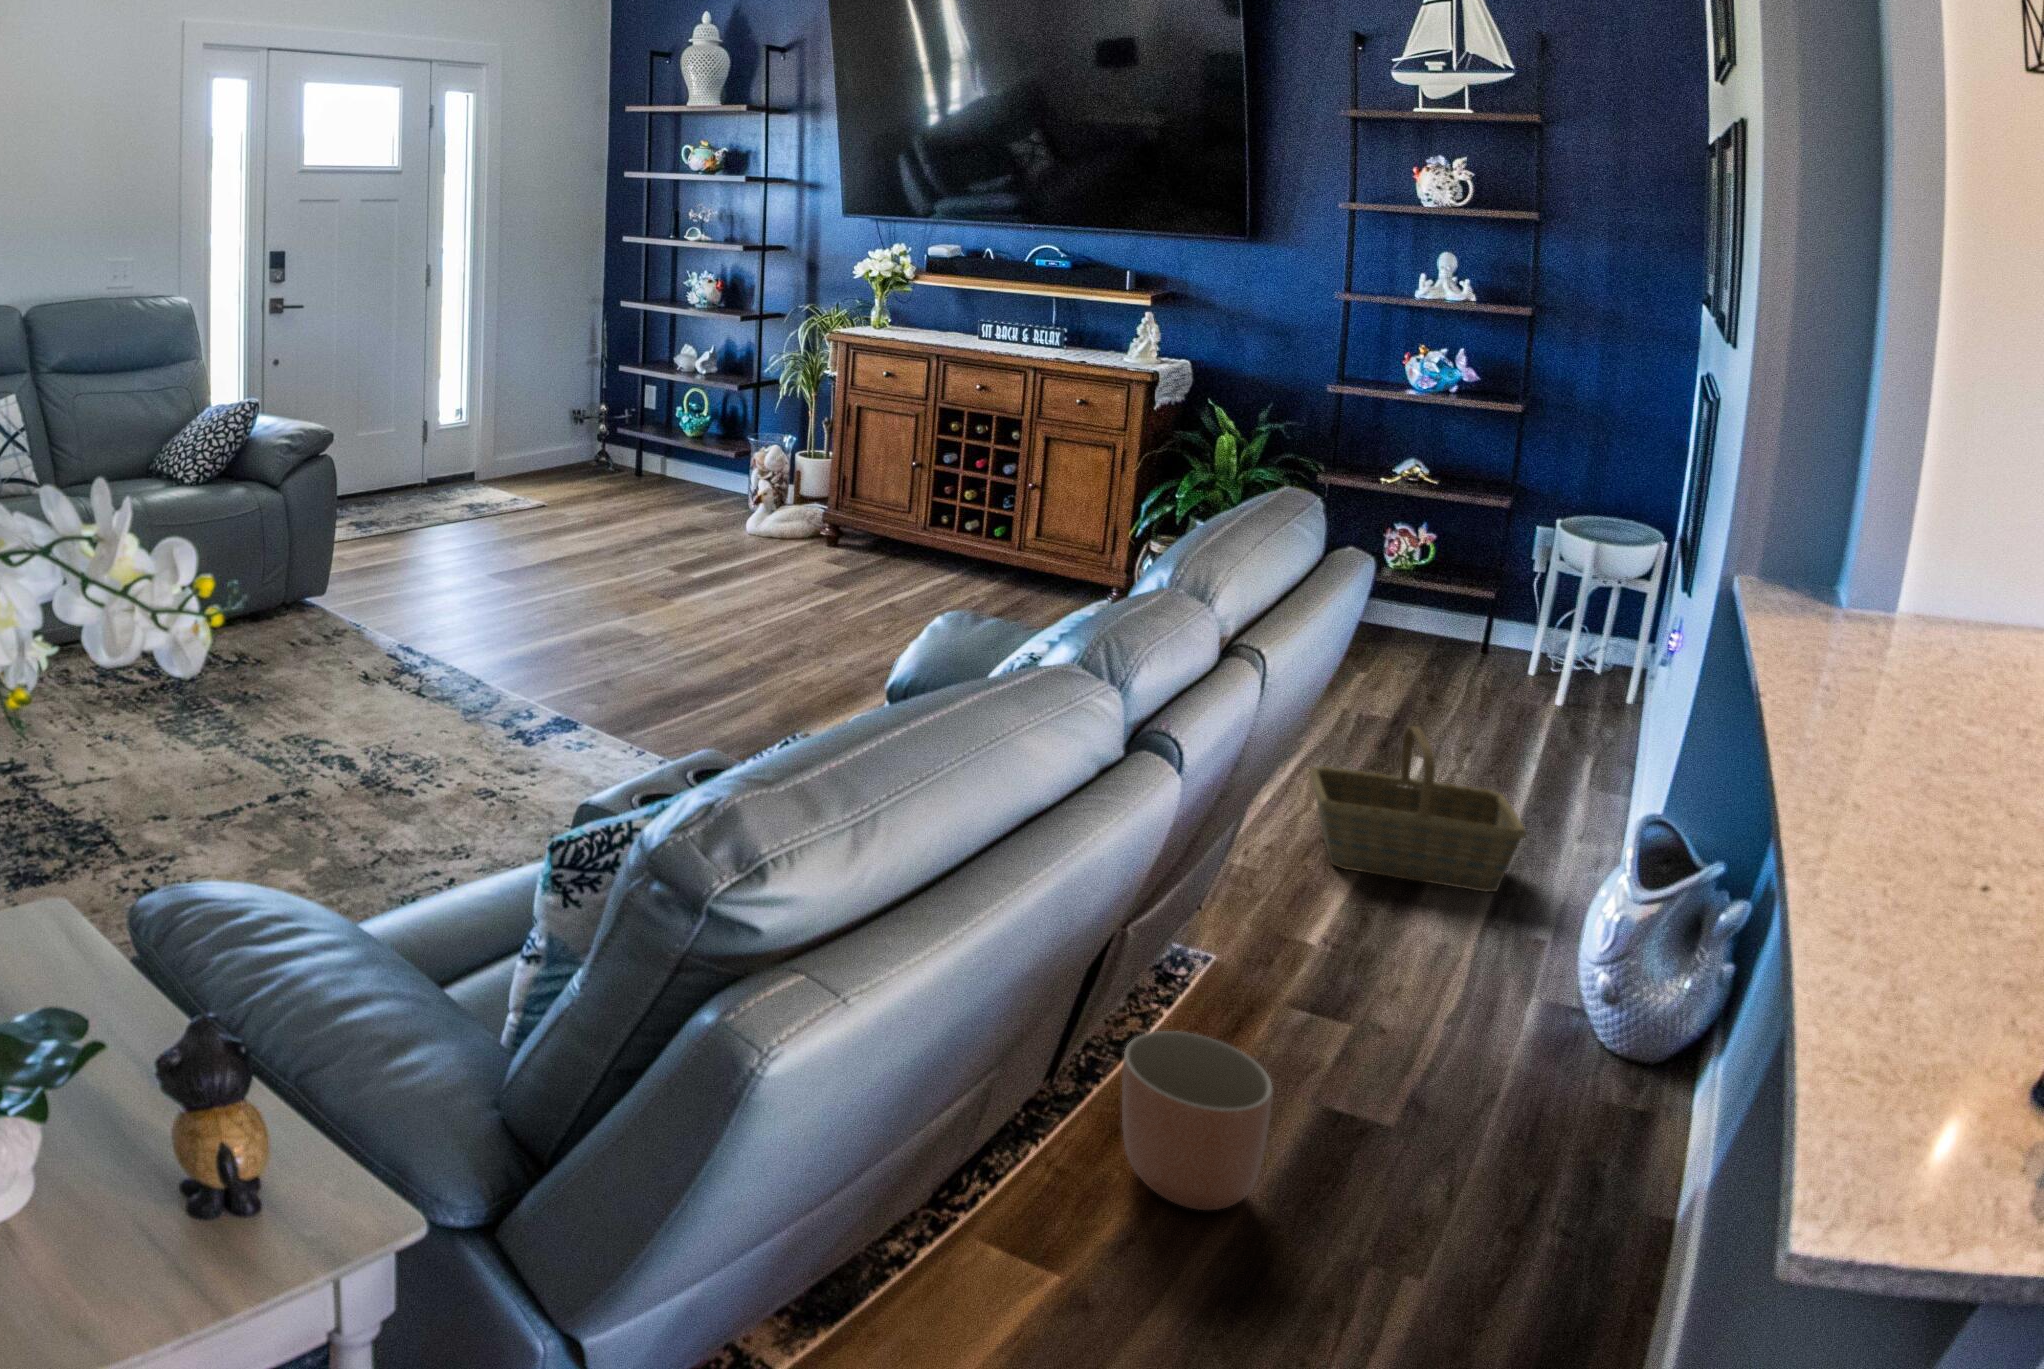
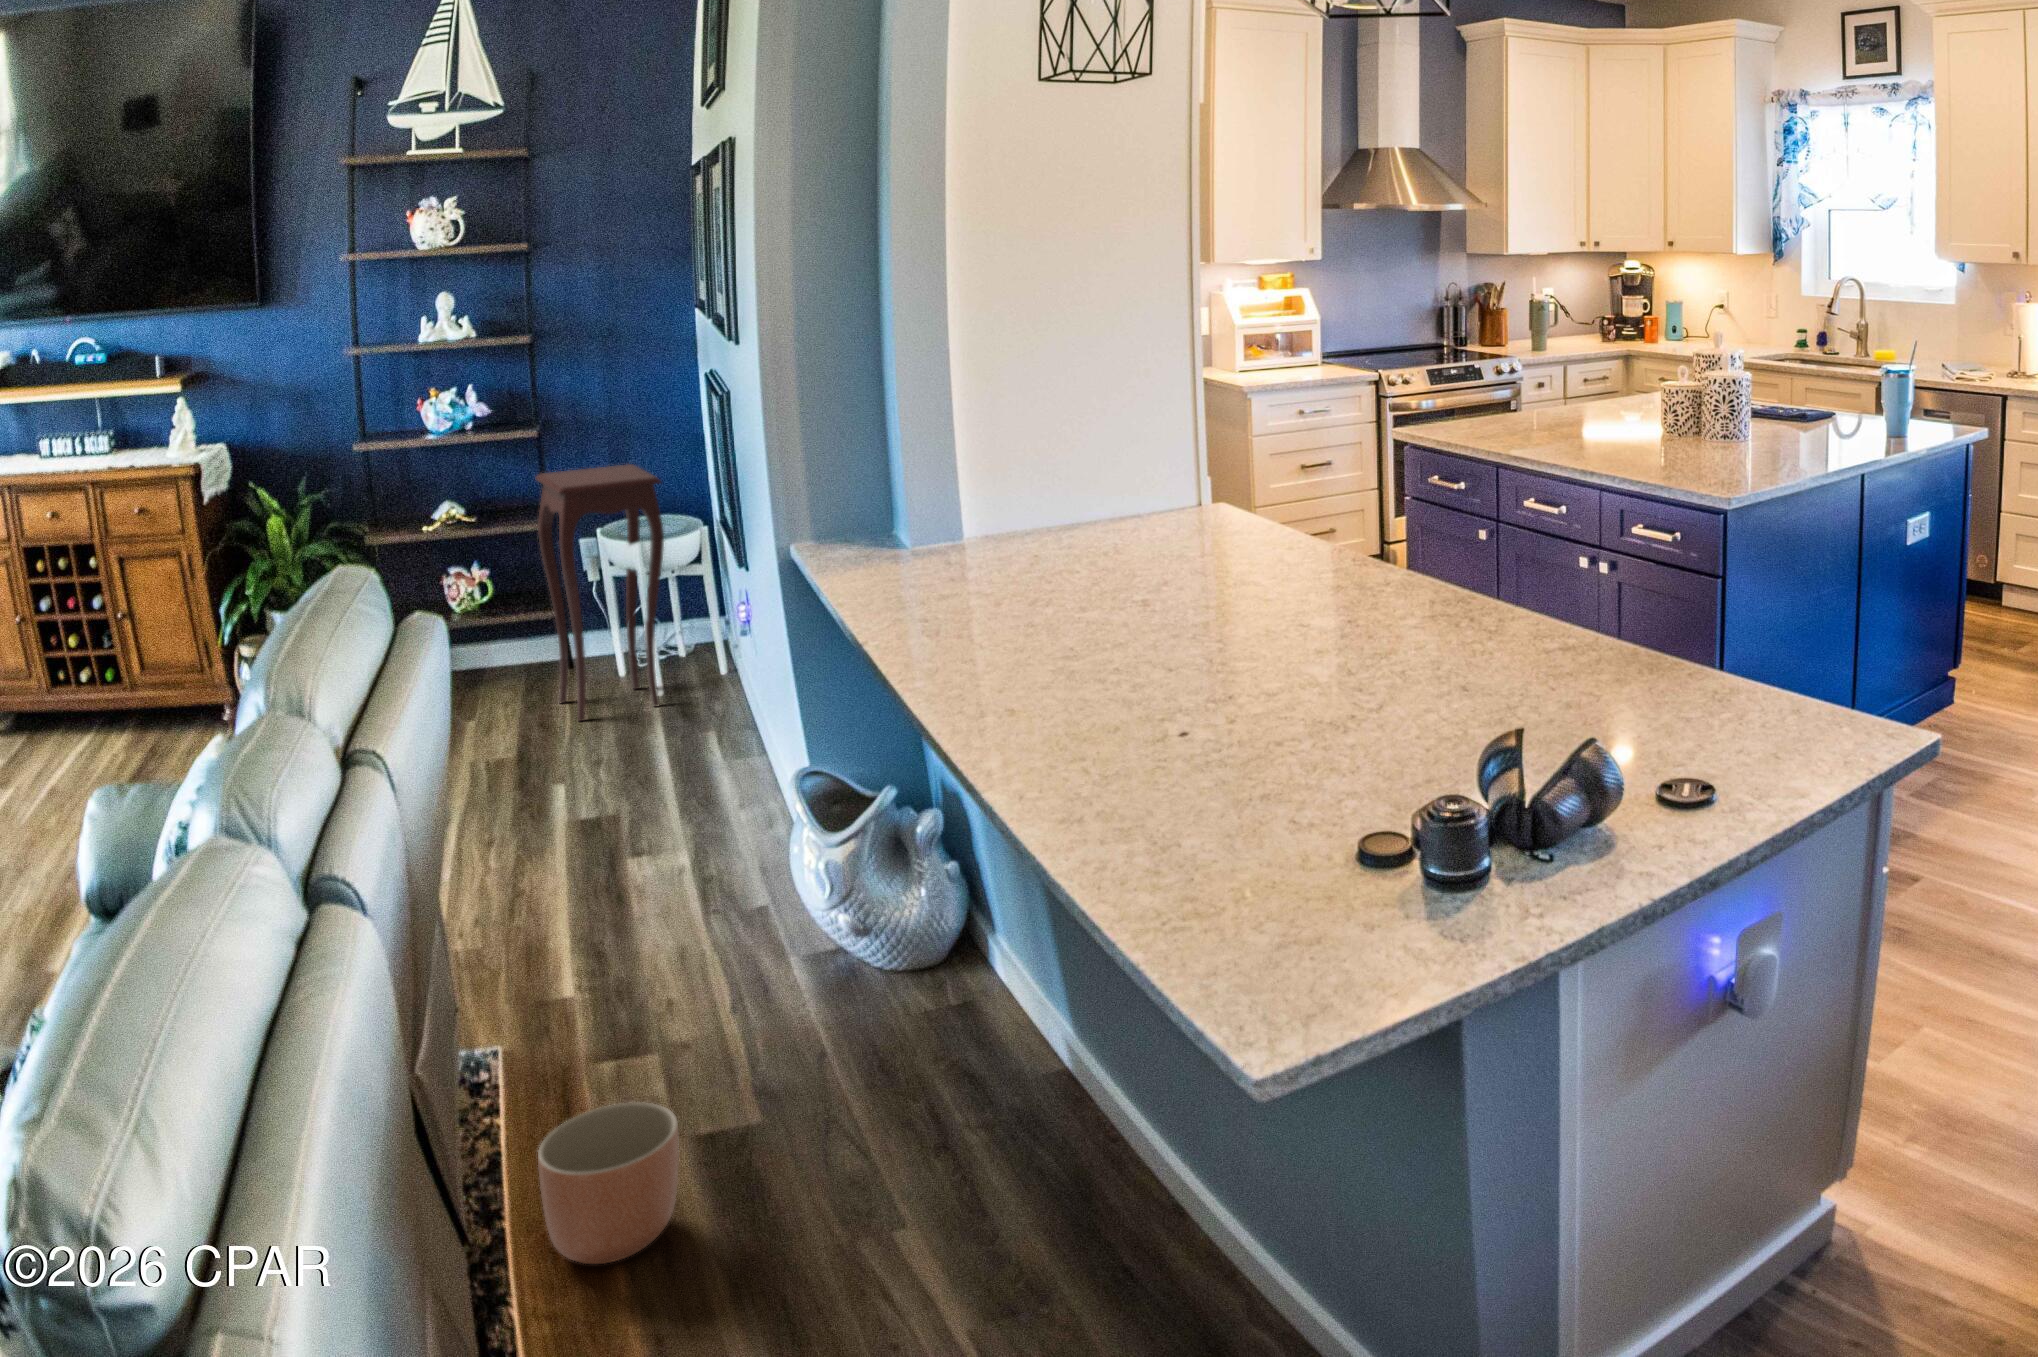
side table: none [1468,441,1614,719] -> present [536,464,664,722]
basket: present [1310,726,1526,892] -> none [504,763,709,920]

